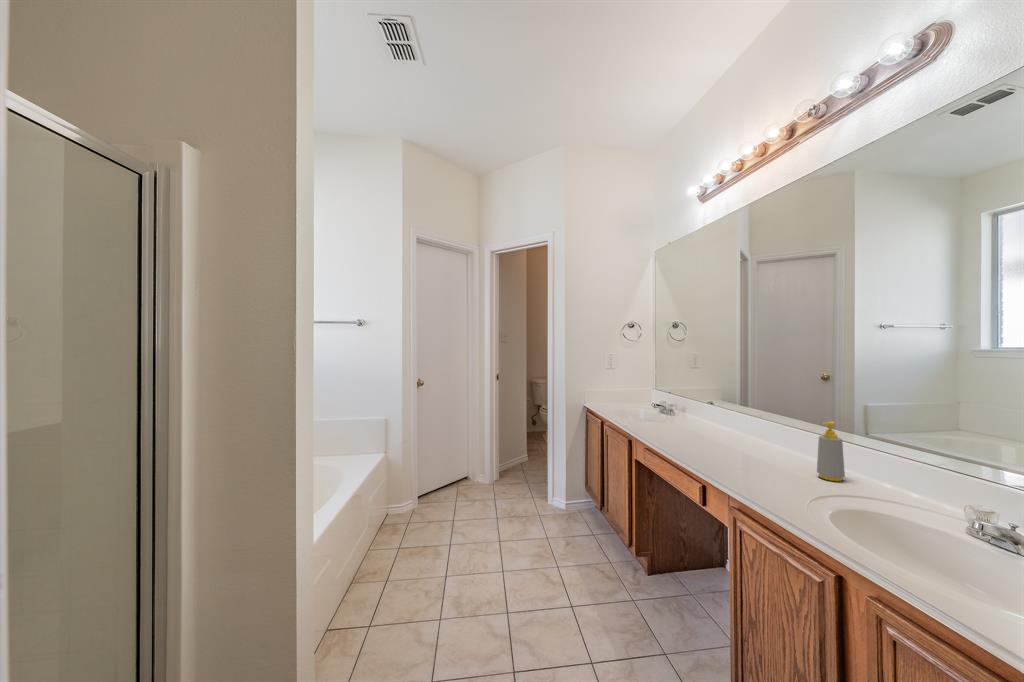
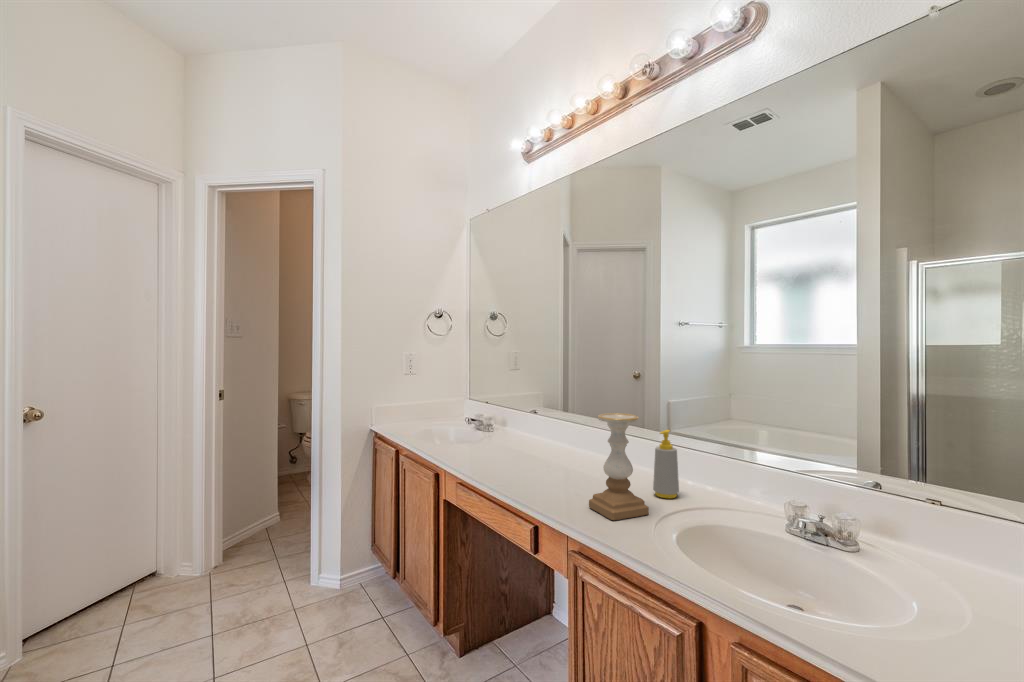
candle holder: none [749,403,807,490] -> present [589,413,649,520]

